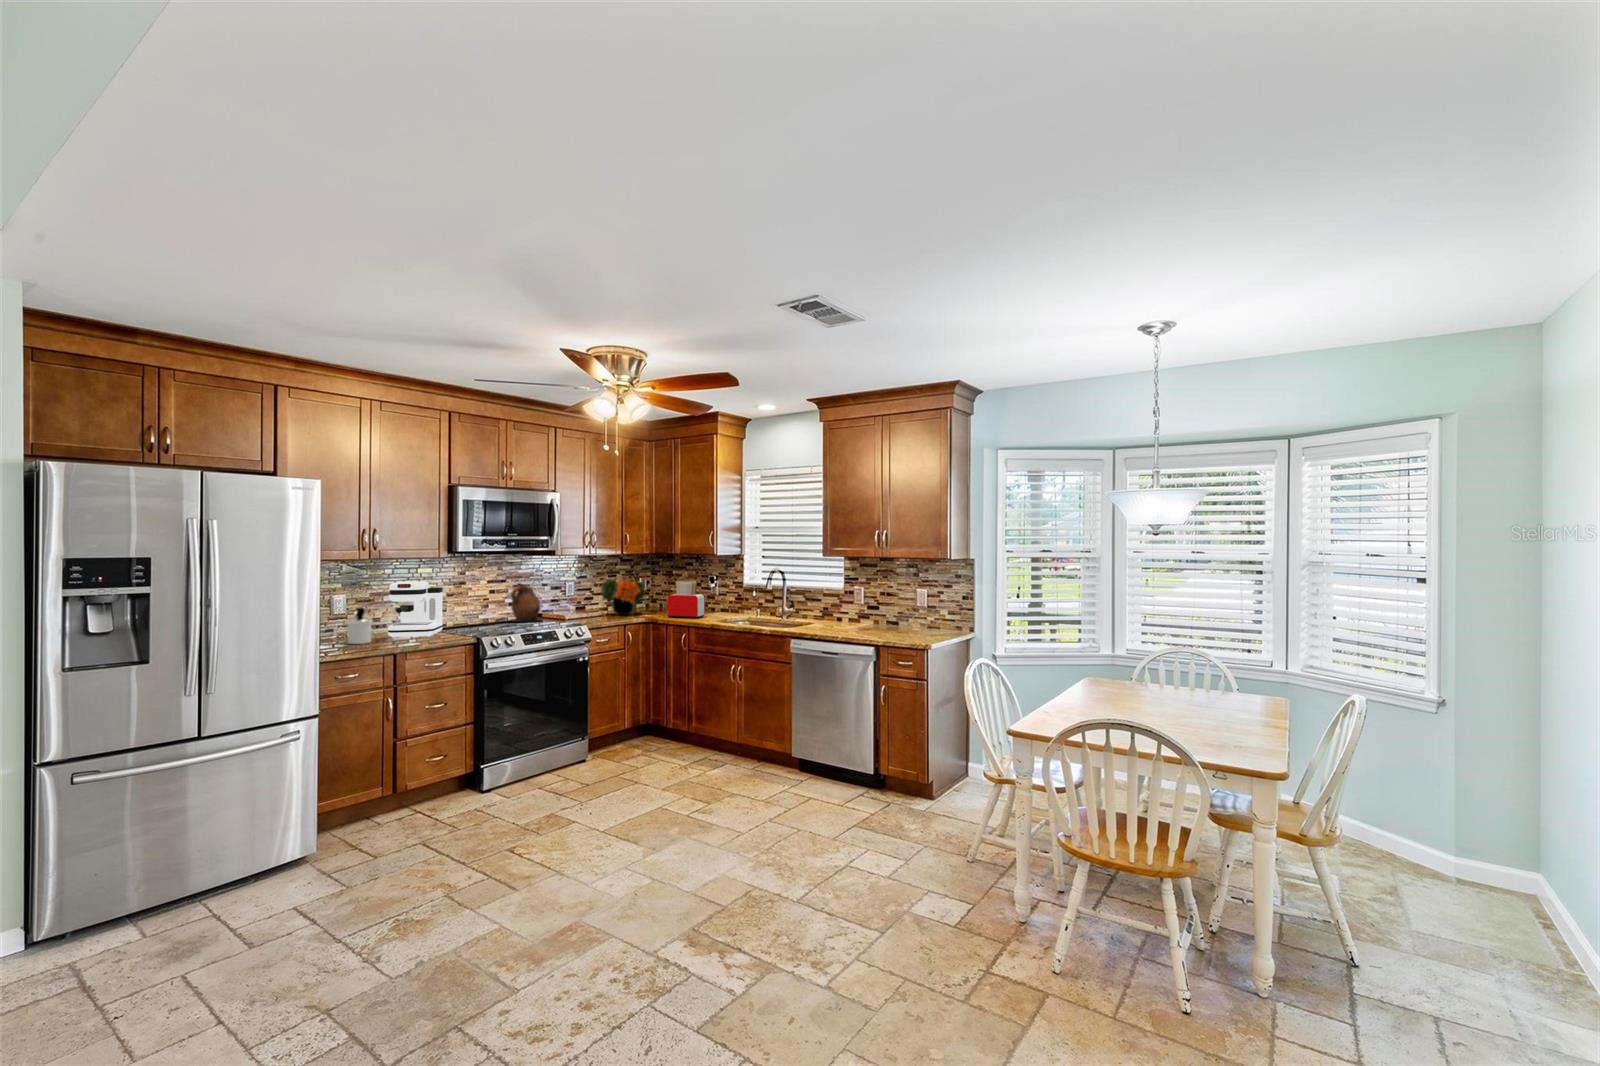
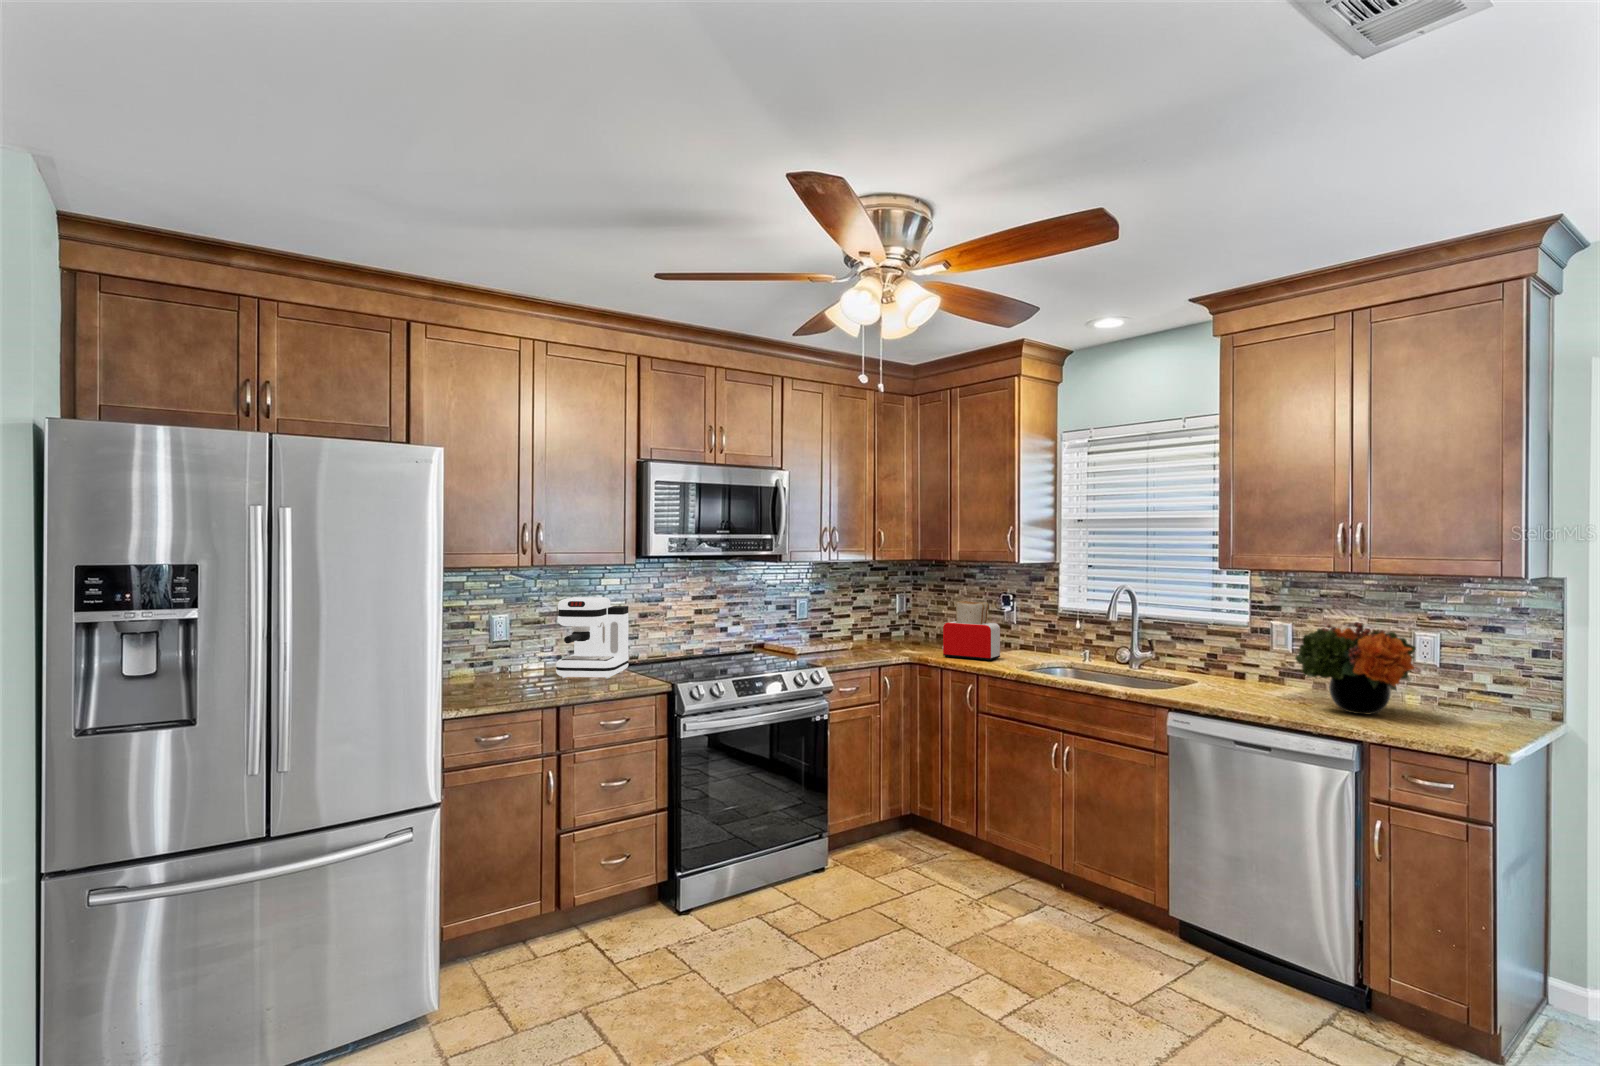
flower arrangement: present [600,576,646,615] -> present [1295,622,1416,714]
ceramic pitcher: present [511,583,542,622] -> none [719,600,765,656]
soap dispenser: present [347,607,372,644] -> none [501,634,534,687]

